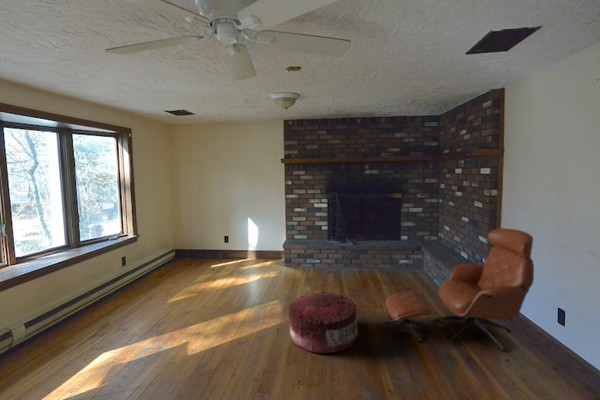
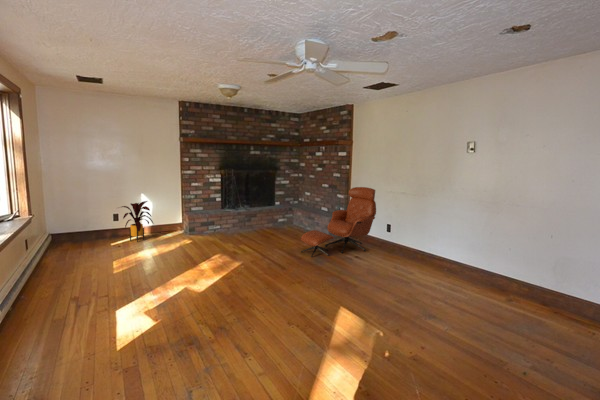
house plant: none [218,226,254,267] -> present [122,201,153,242]
pouf: present [289,292,358,354] -> none [252,237,299,273]

